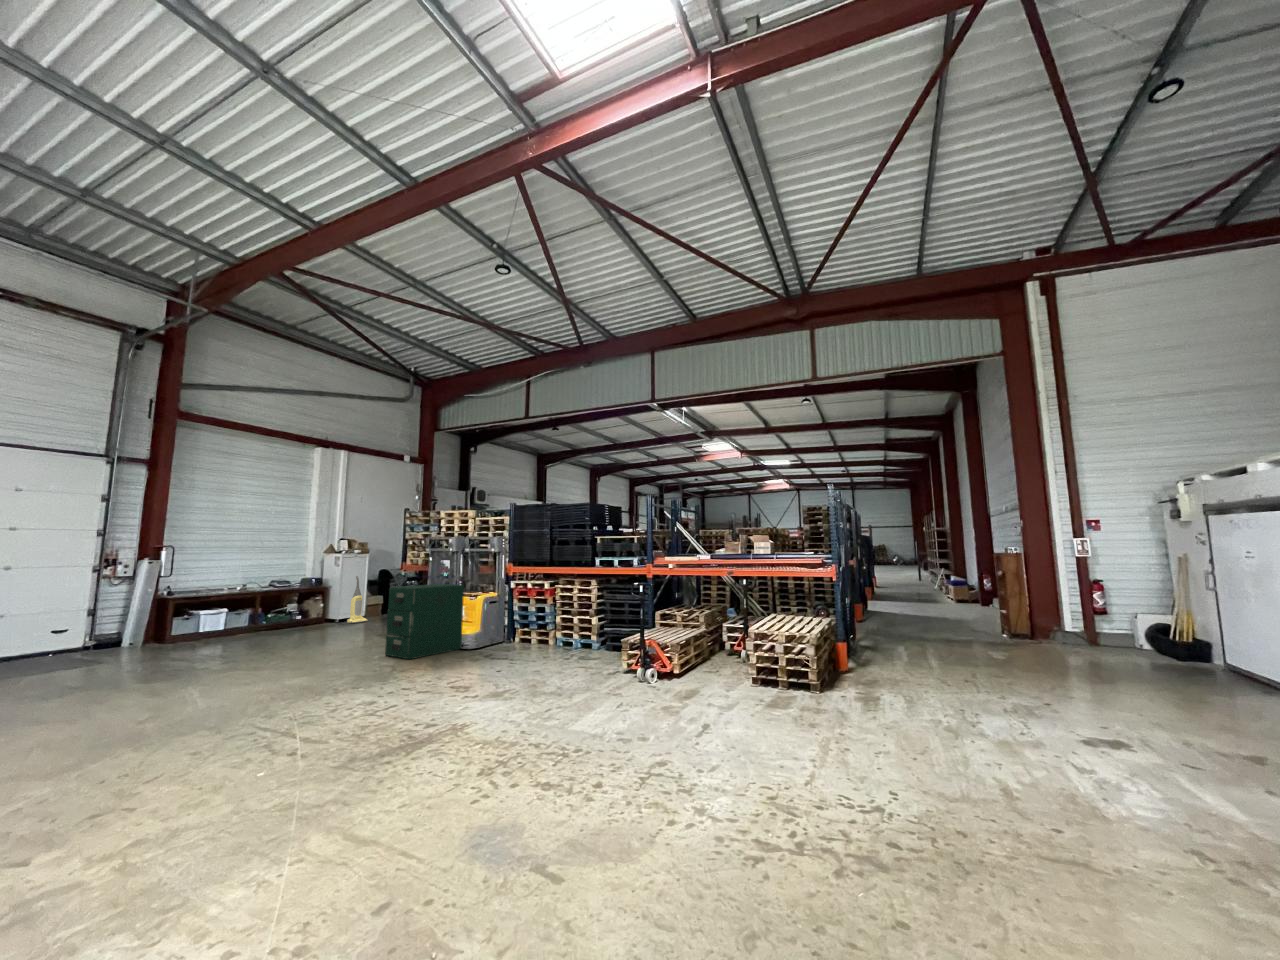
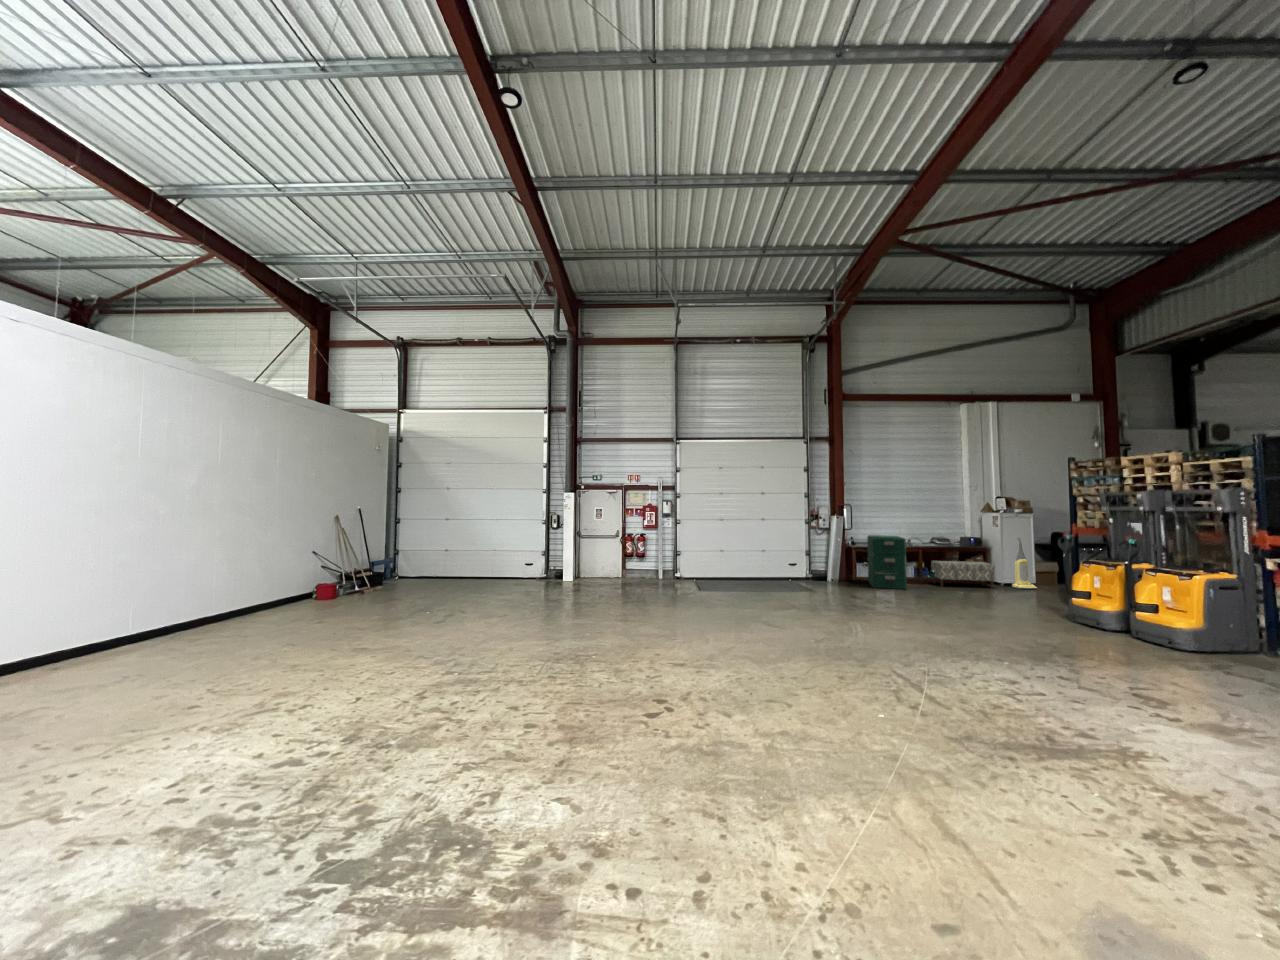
filing cabinet: present [385,584,464,659] -> present [867,535,907,589]
bench: none [269,602,335,633] -> present [931,561,995,588]

